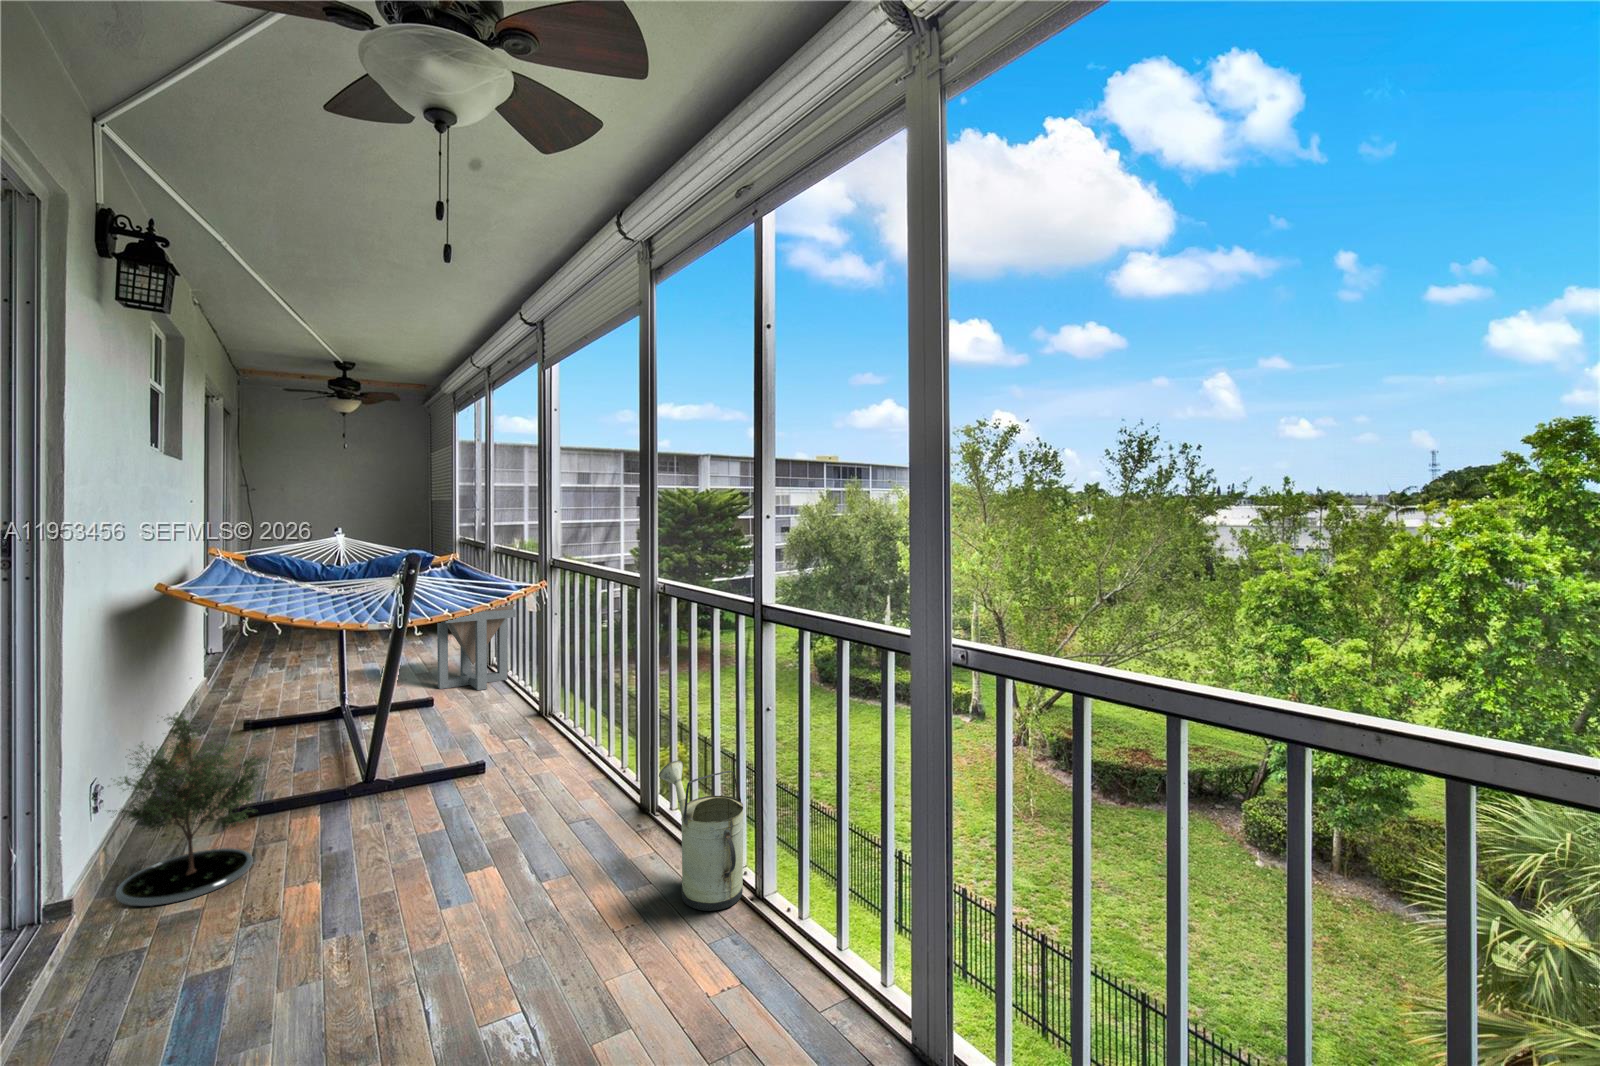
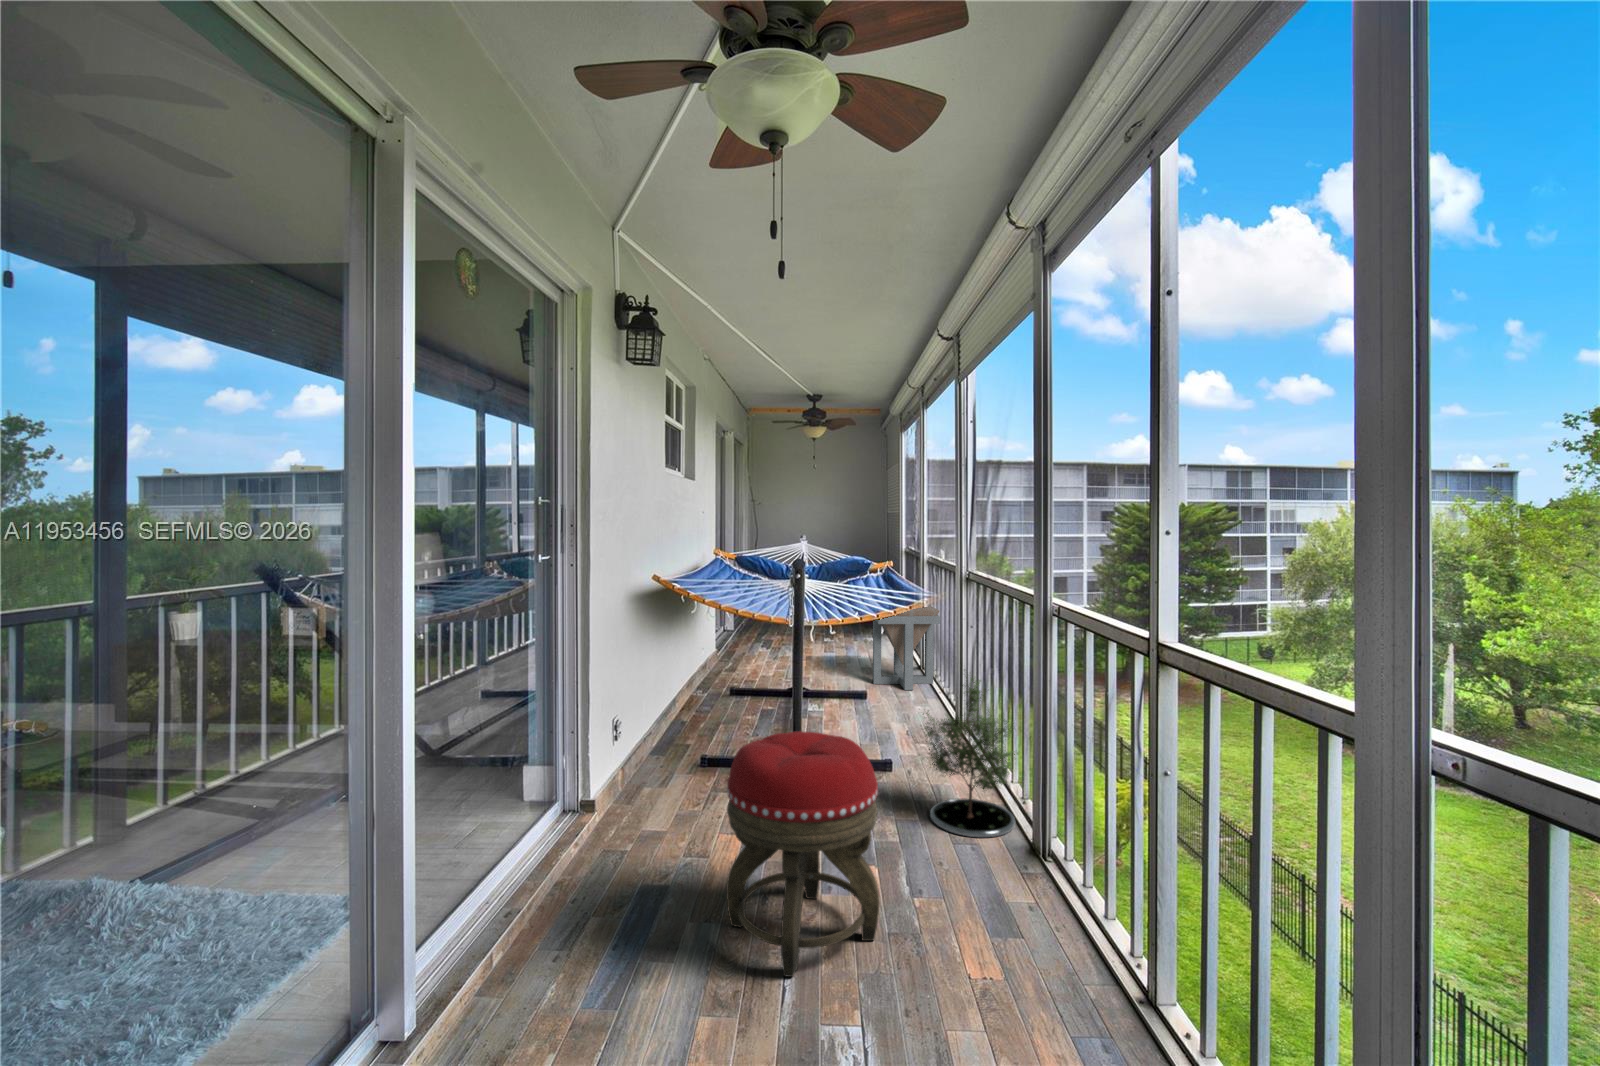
potted tree: present [115,702,266,906] -> present [923,677,1018,837]
footstool: none [328,736,519,1001] -> present [726,731,880,977]
watering can: present [659,761,744,911] -> none [1037,807,1131,1000]

